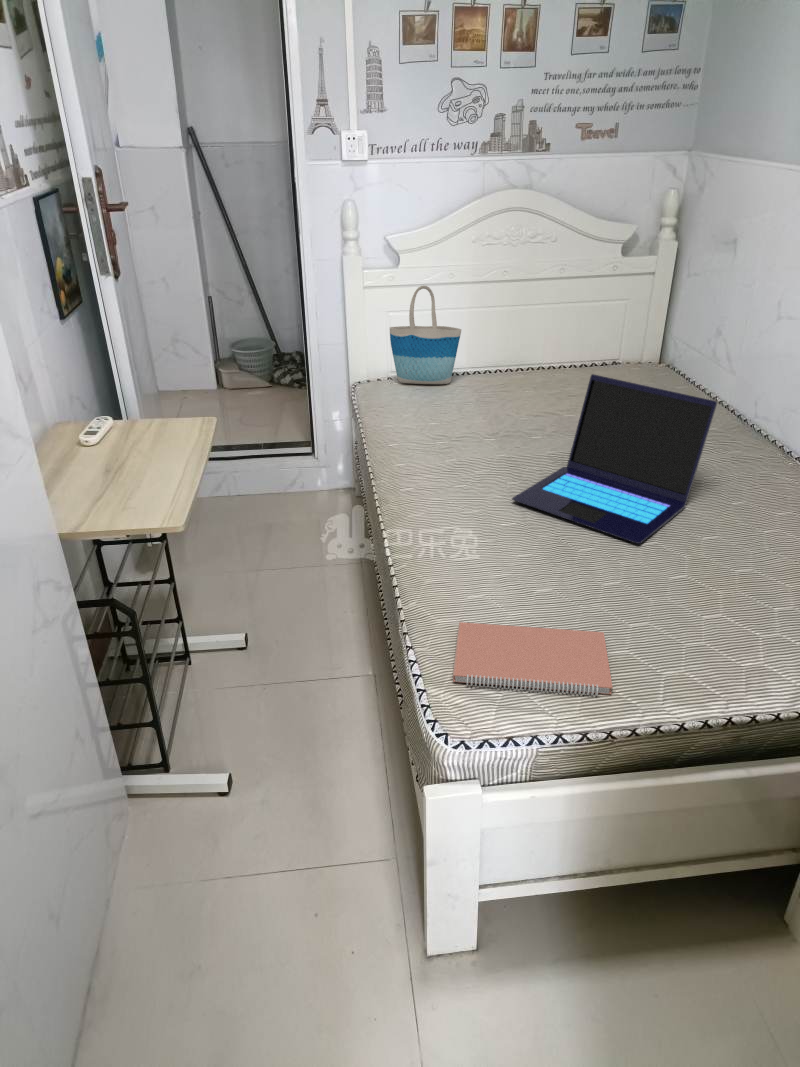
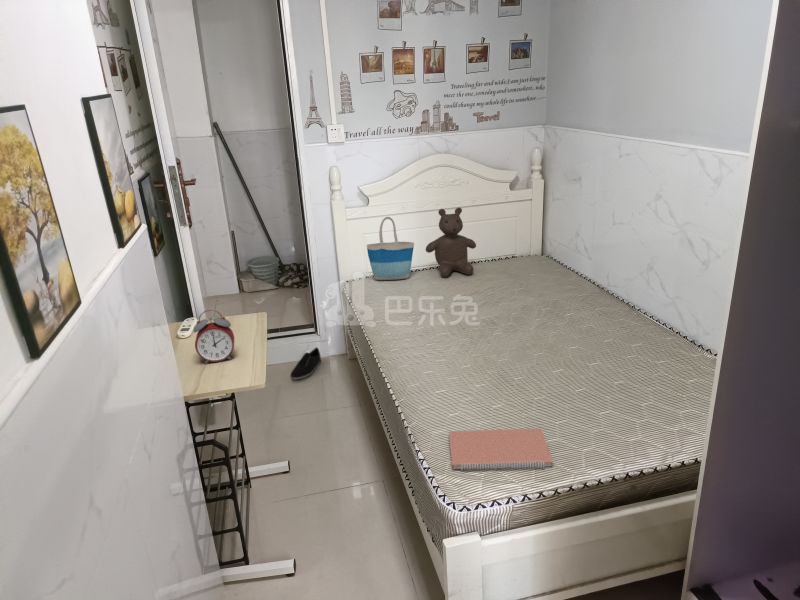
teddy bear: none [479,278,558,386] -> present [426,208,476,277]
laptop: present [512,374,717,544] -> none [466,267,586,371]
alarm clock: none [93,404,156,486] -> present [193,310,234,363]
shoe: none [268,476,315,520] -> present [291,348,321,380]

